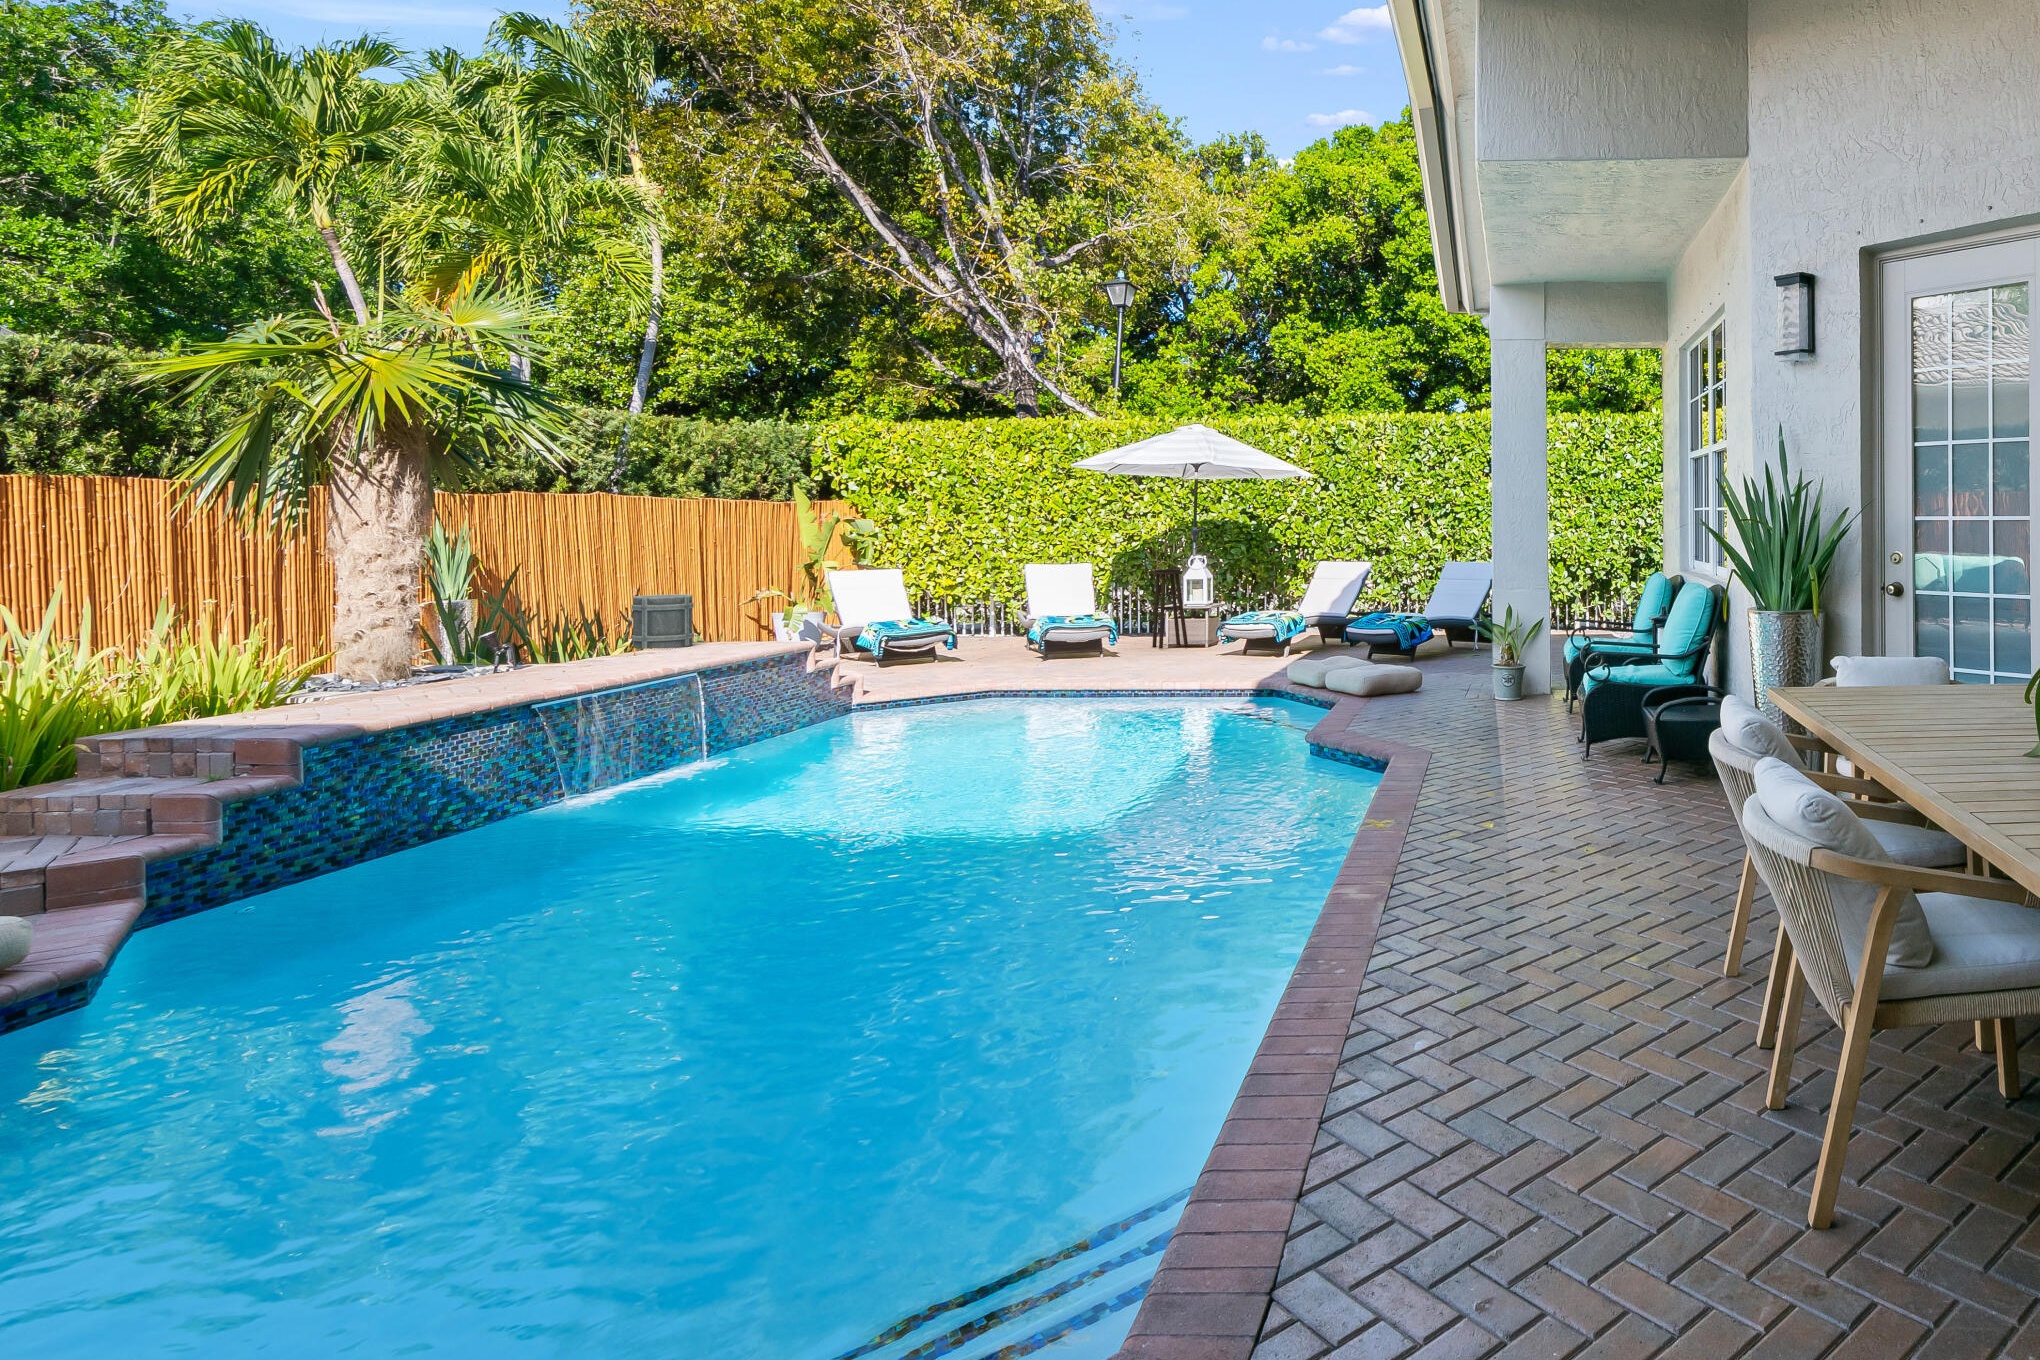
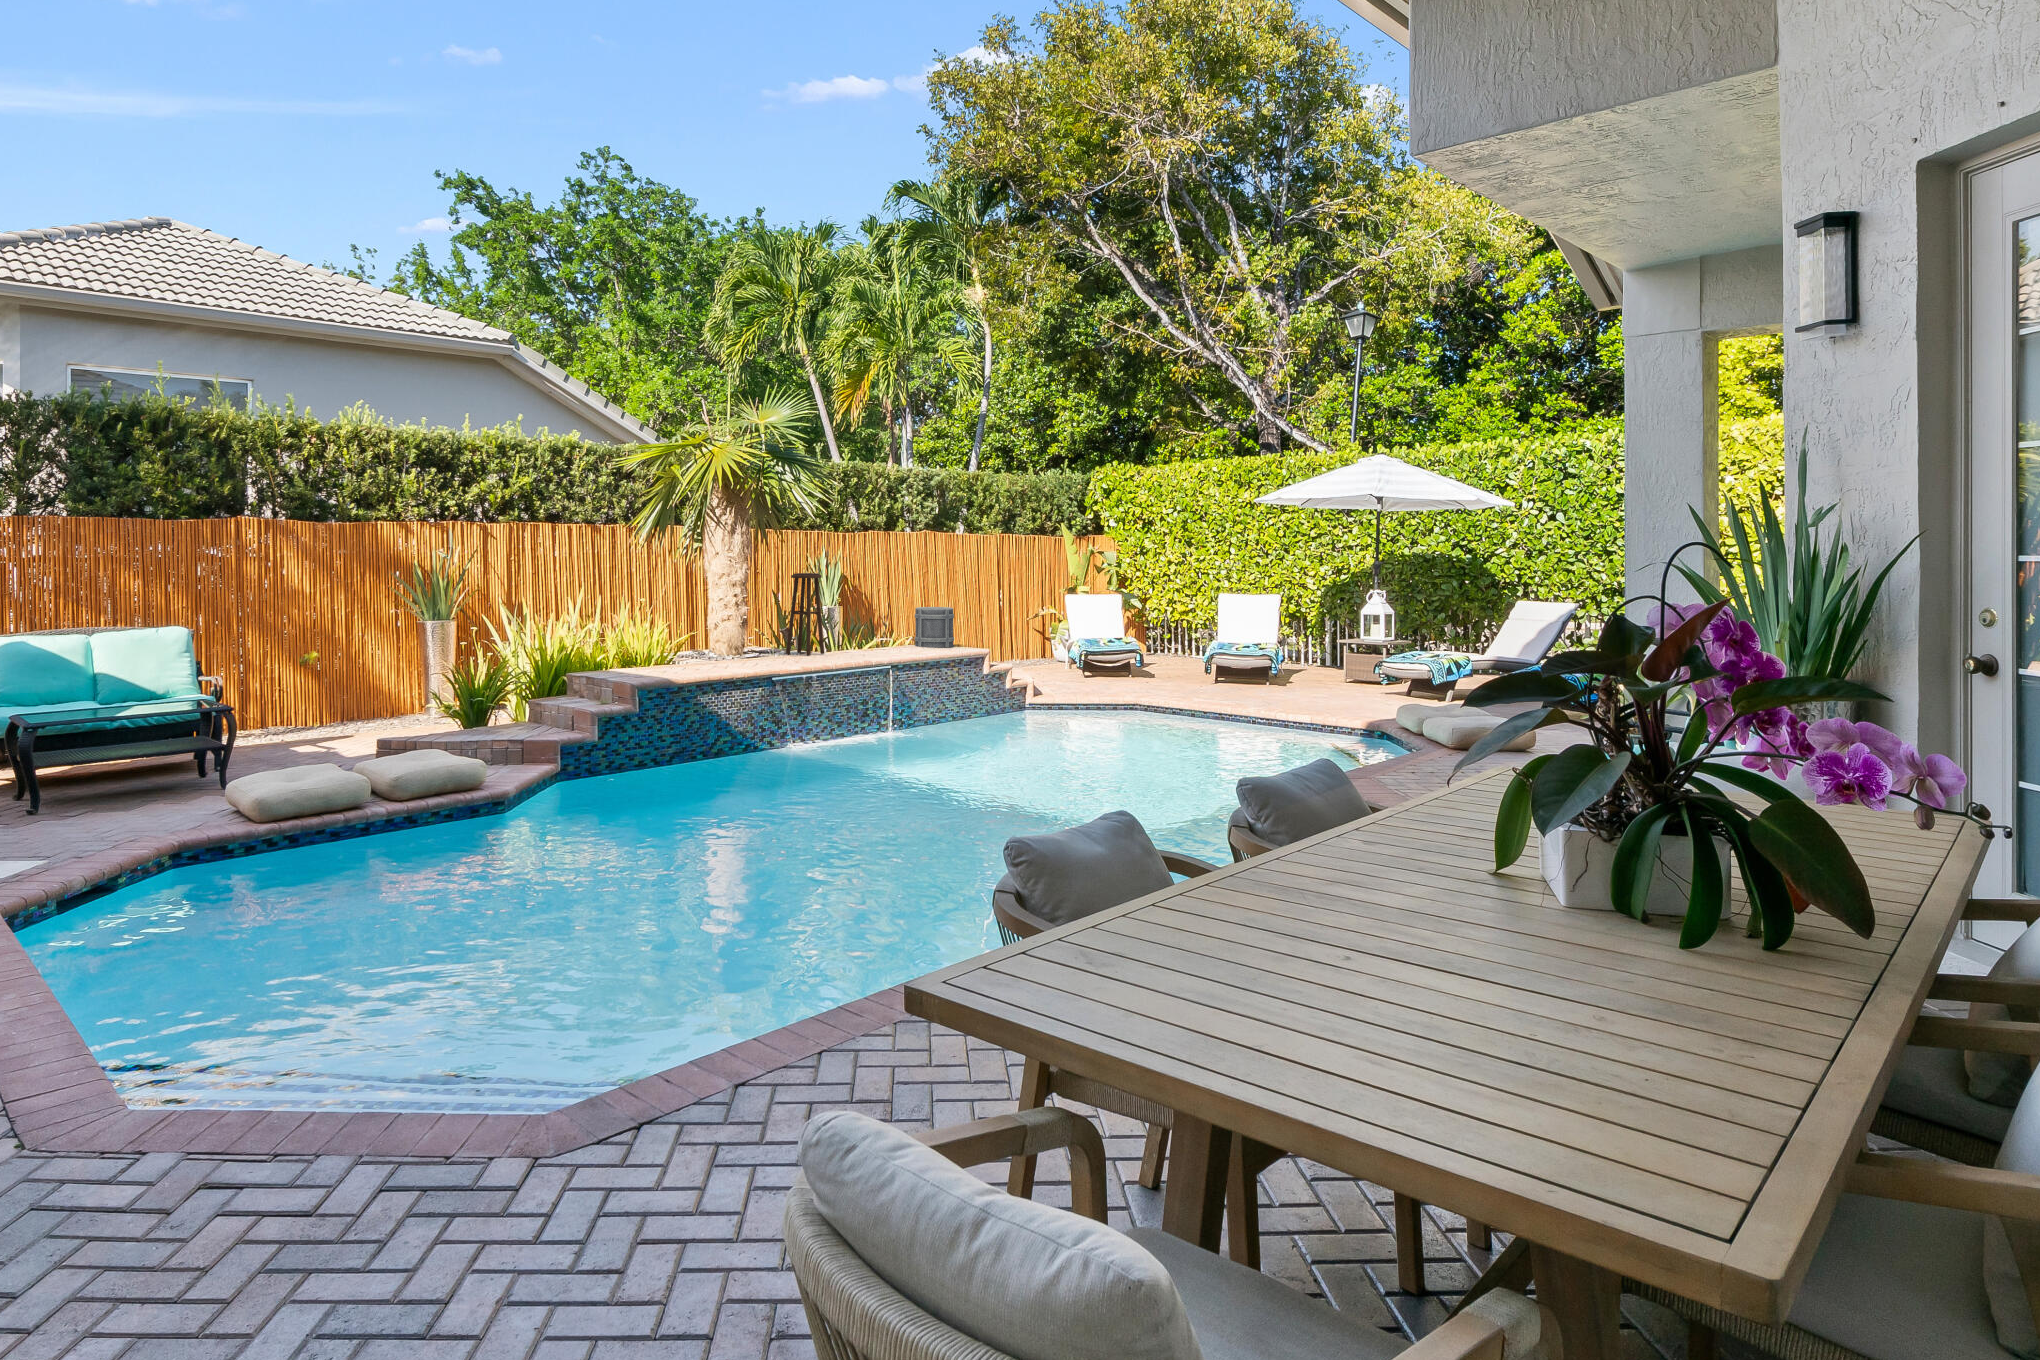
stool: present [1152,569,1188,649] -> present [786,573,824,655]

